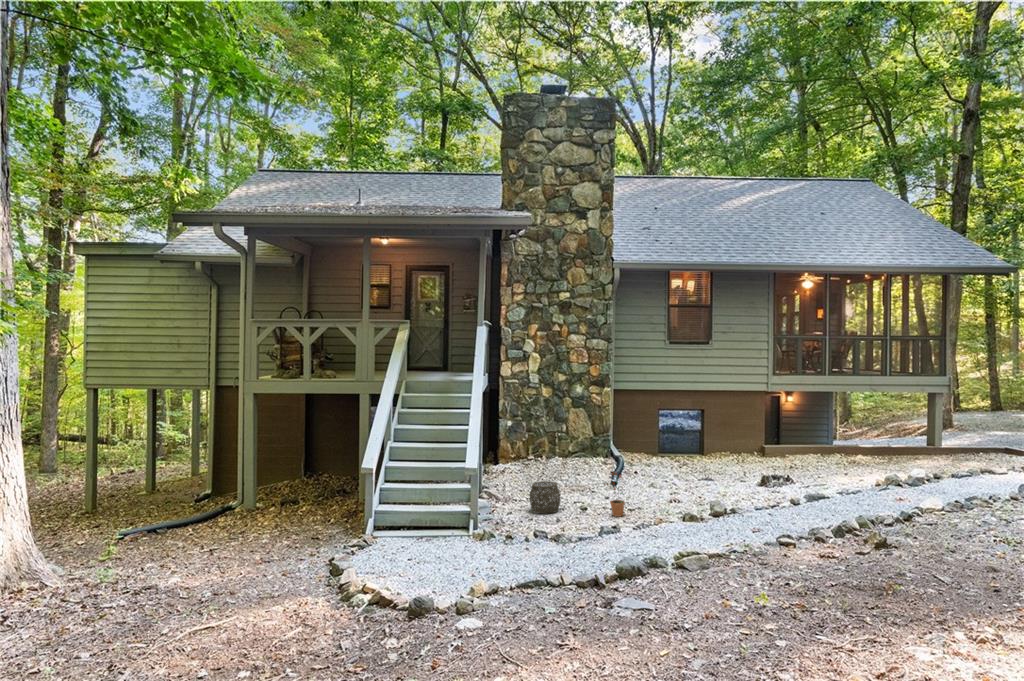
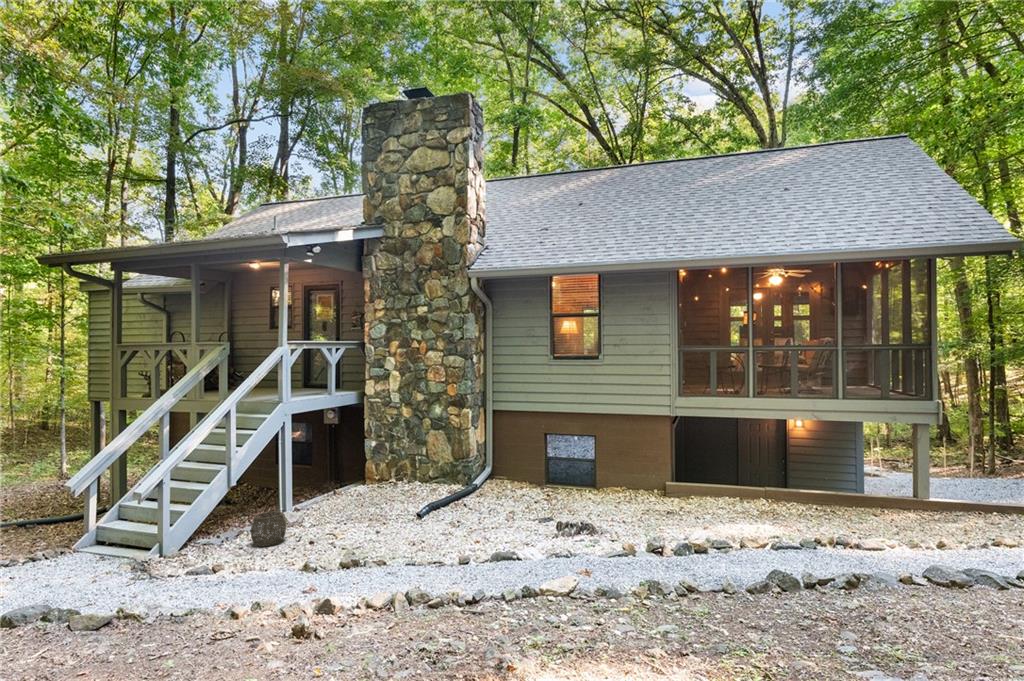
potted plant: present [604,472,625,517] -> none [294,509,313,560]

